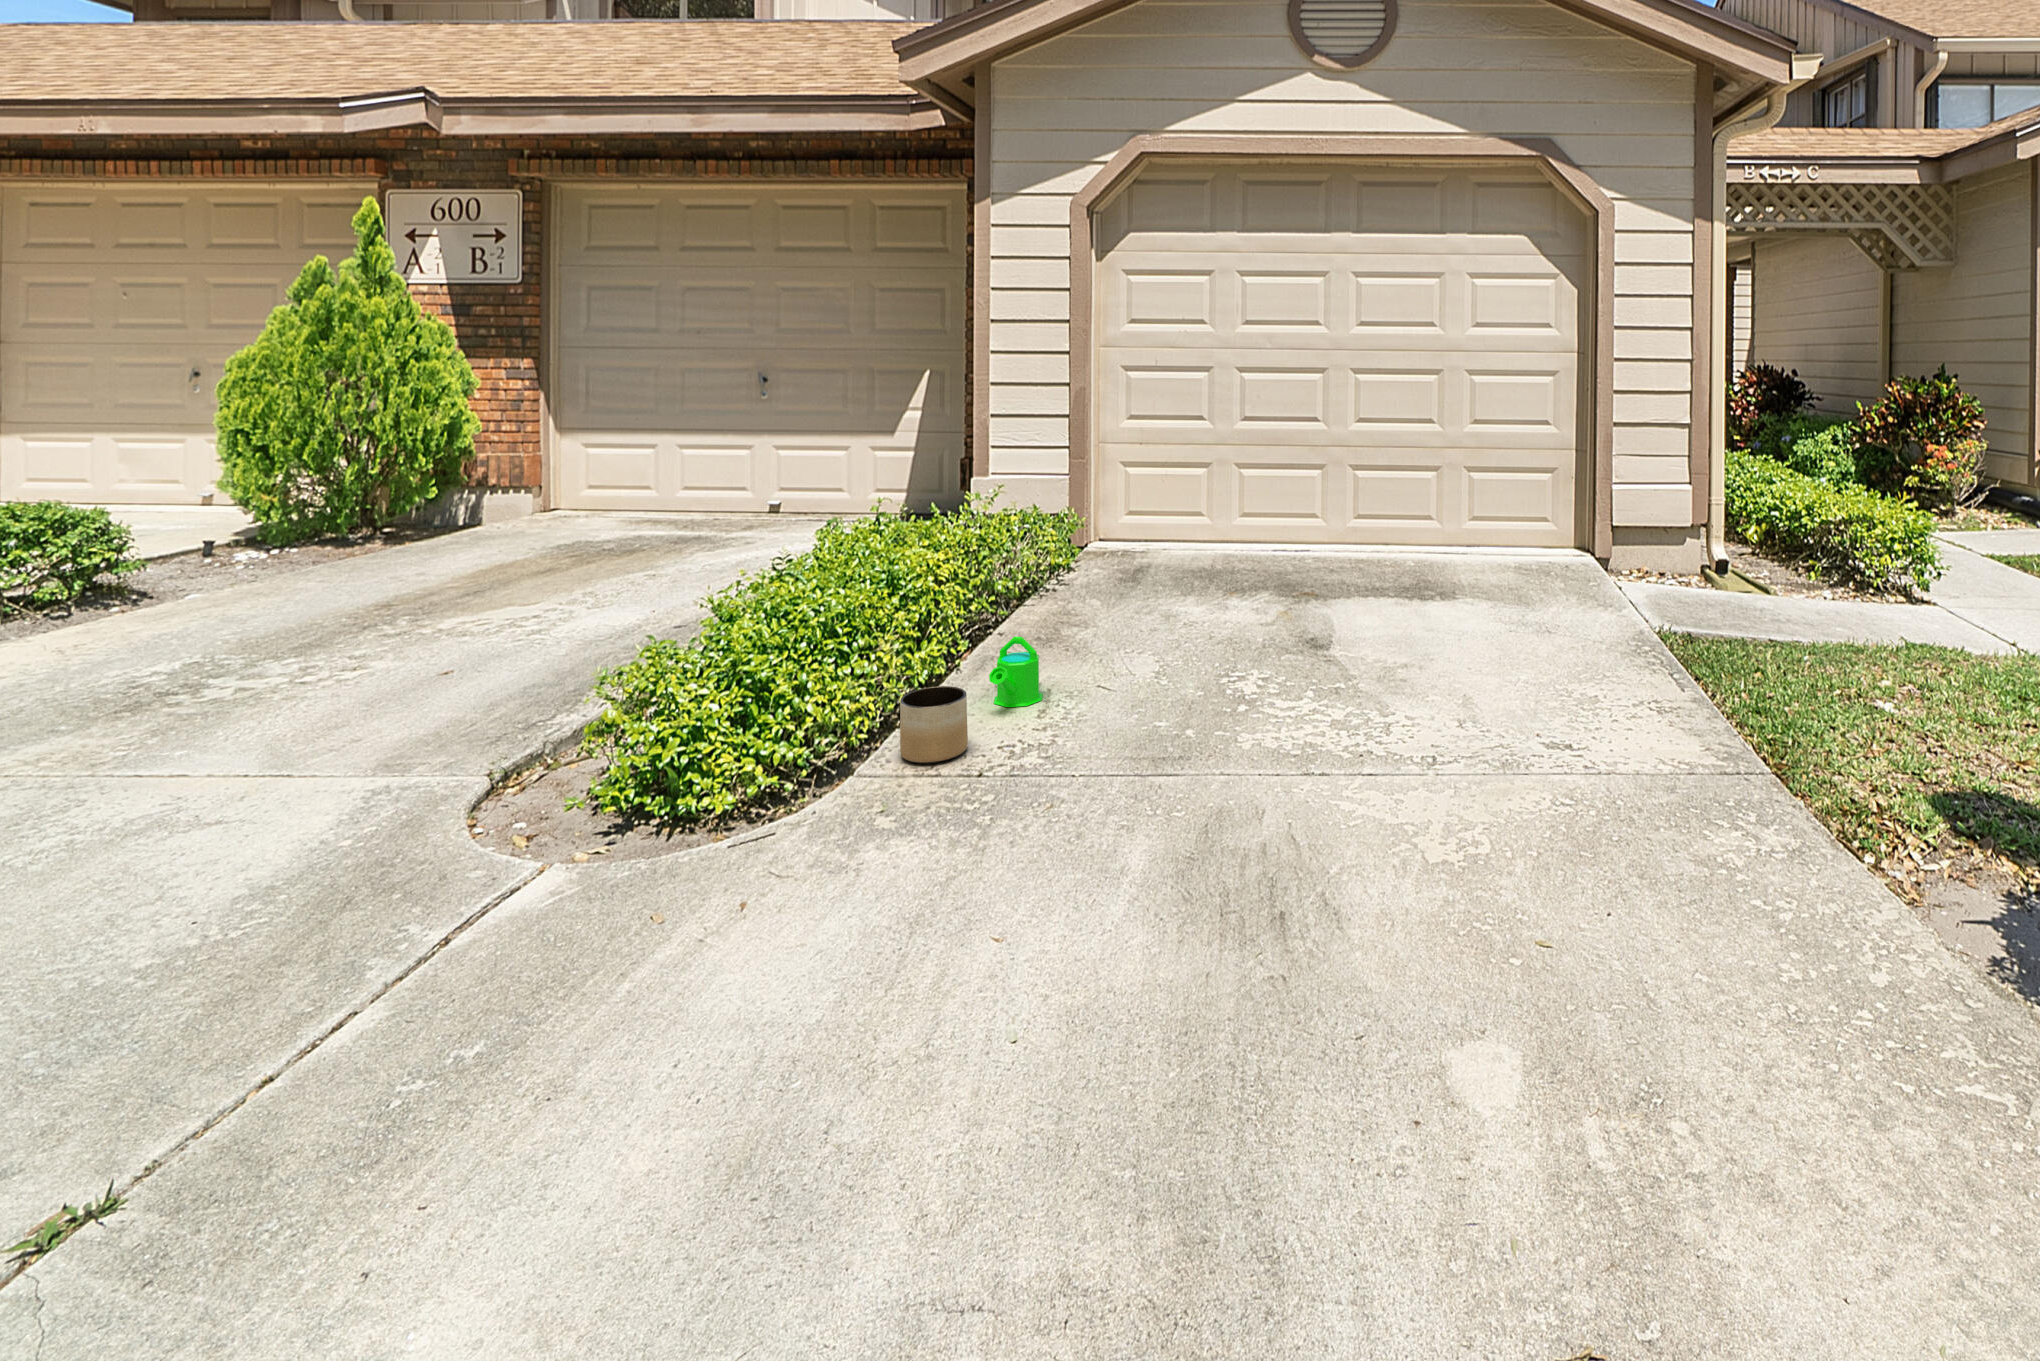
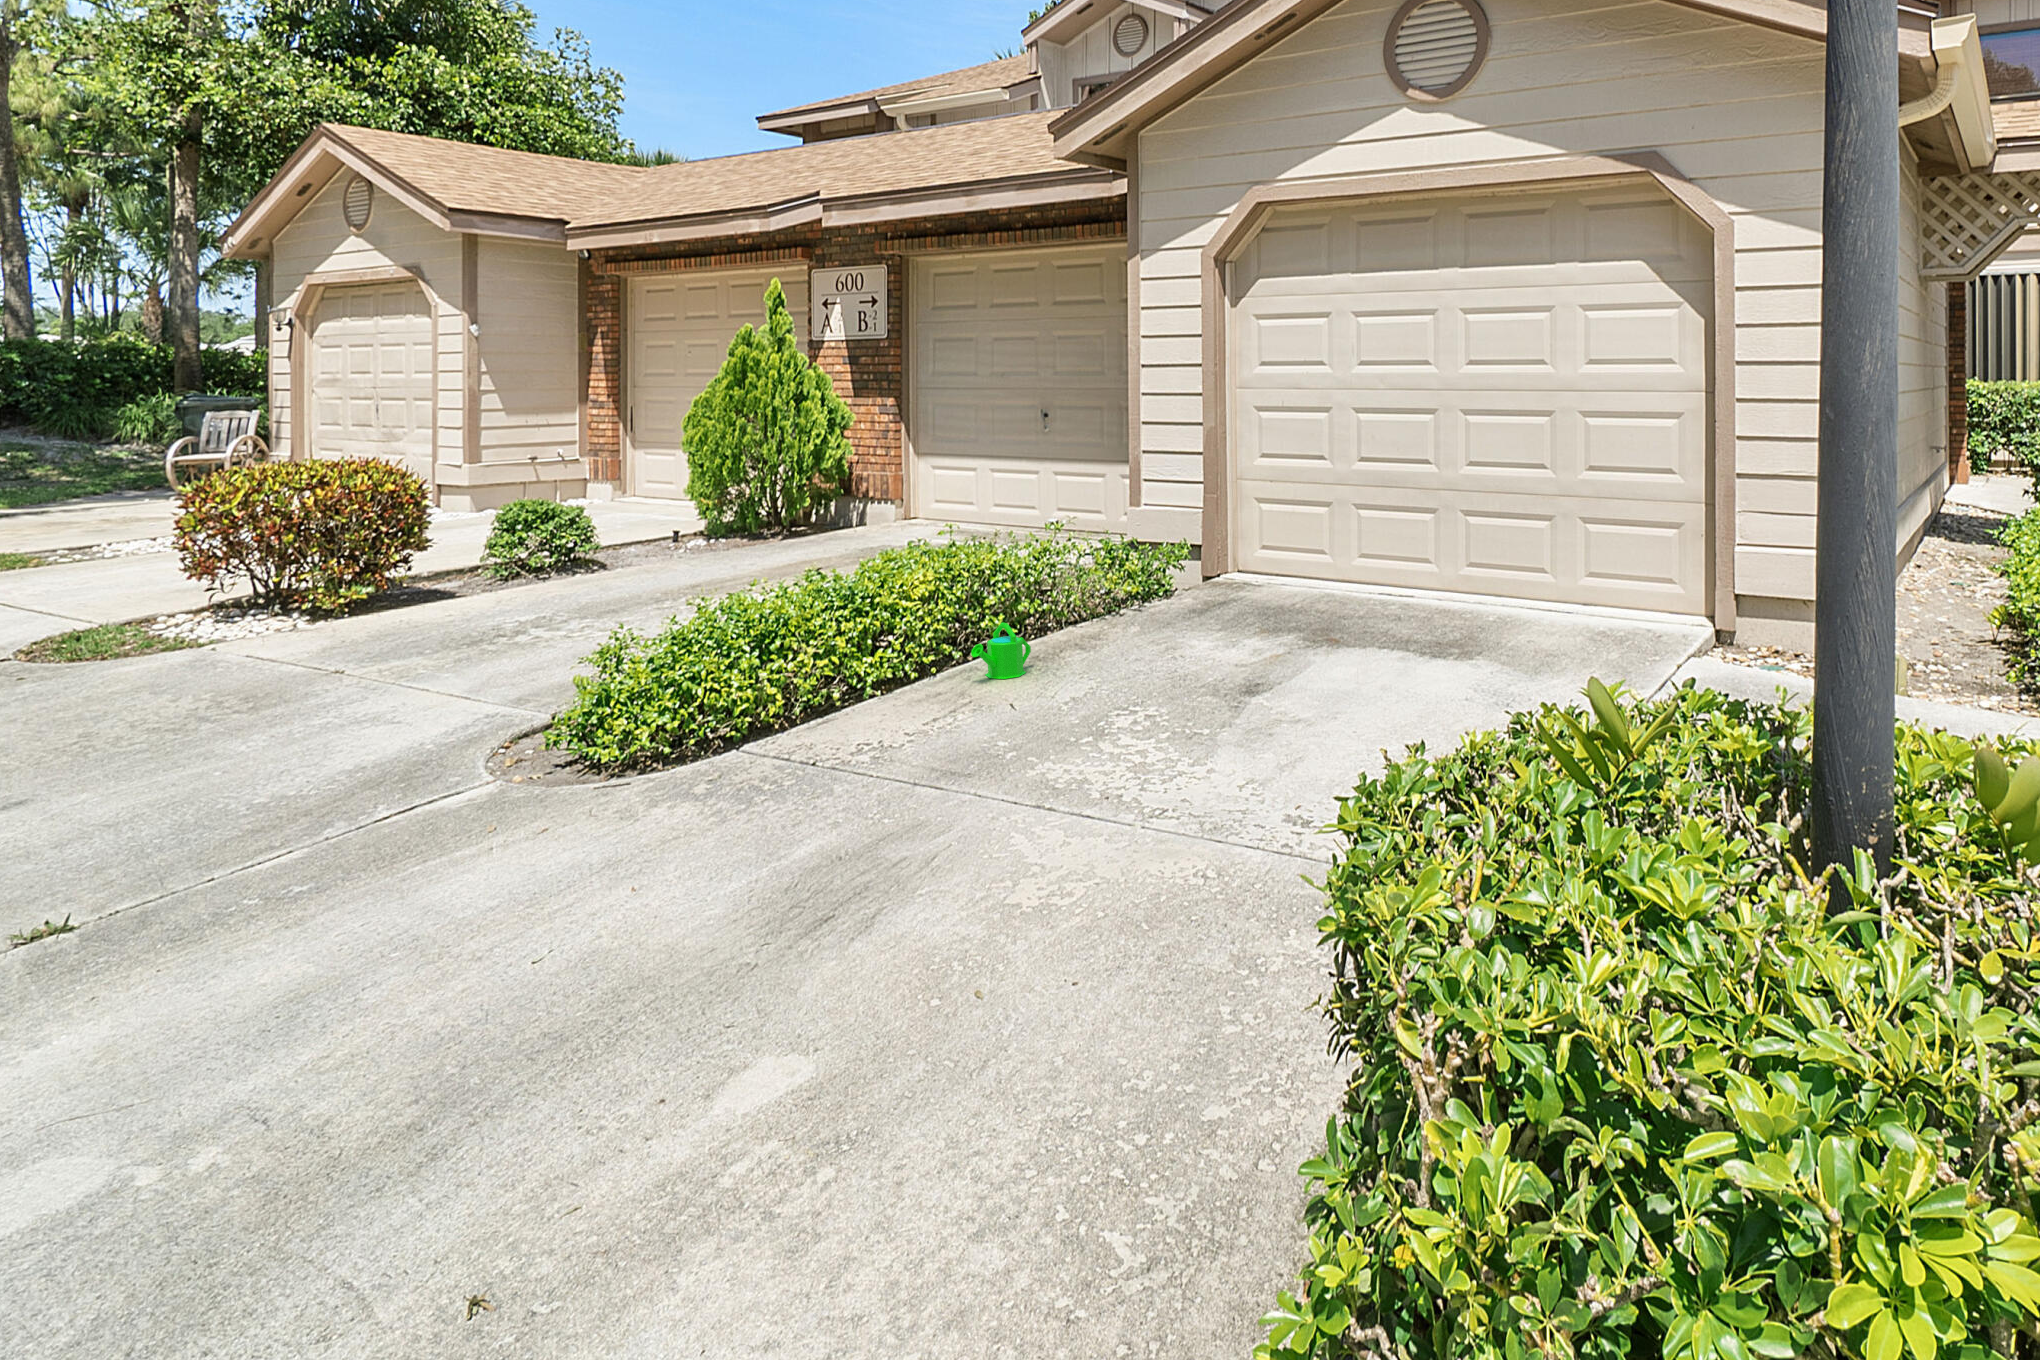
planter: present [900,686,968,764] -> none [878,651,930,706]

